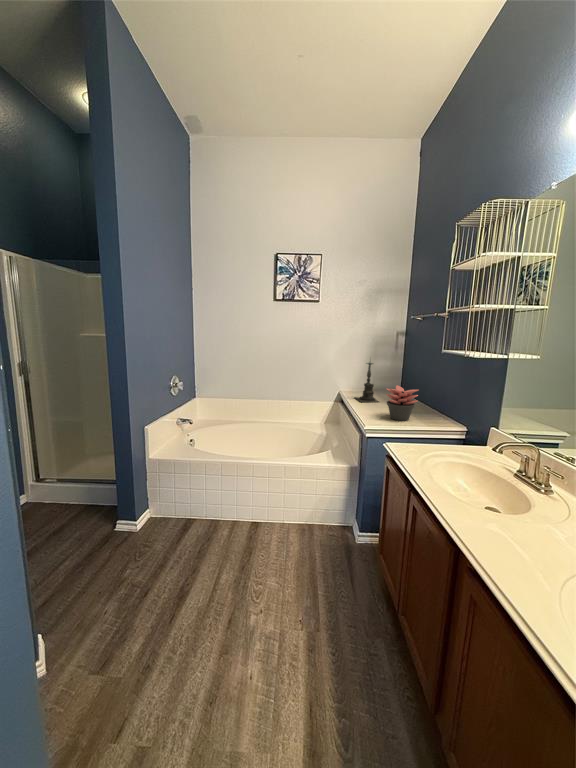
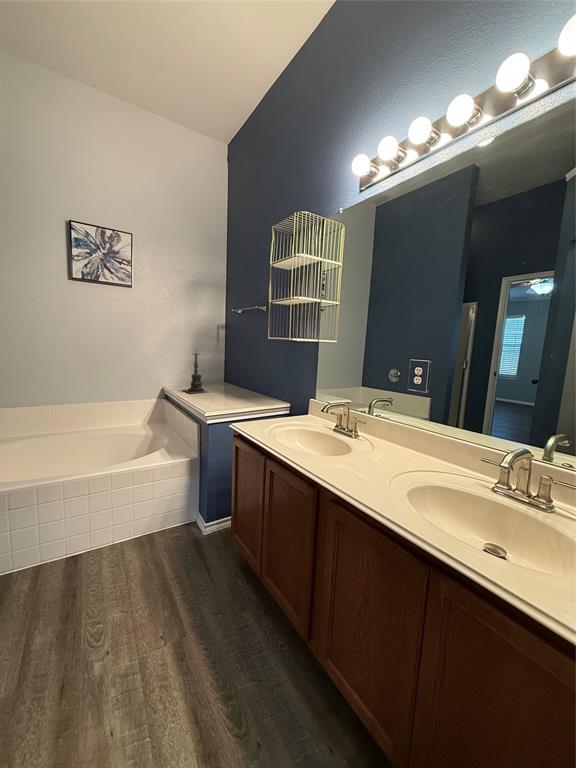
succulent plant: present [386,385,418,421] -> none [219,372,250,405]

